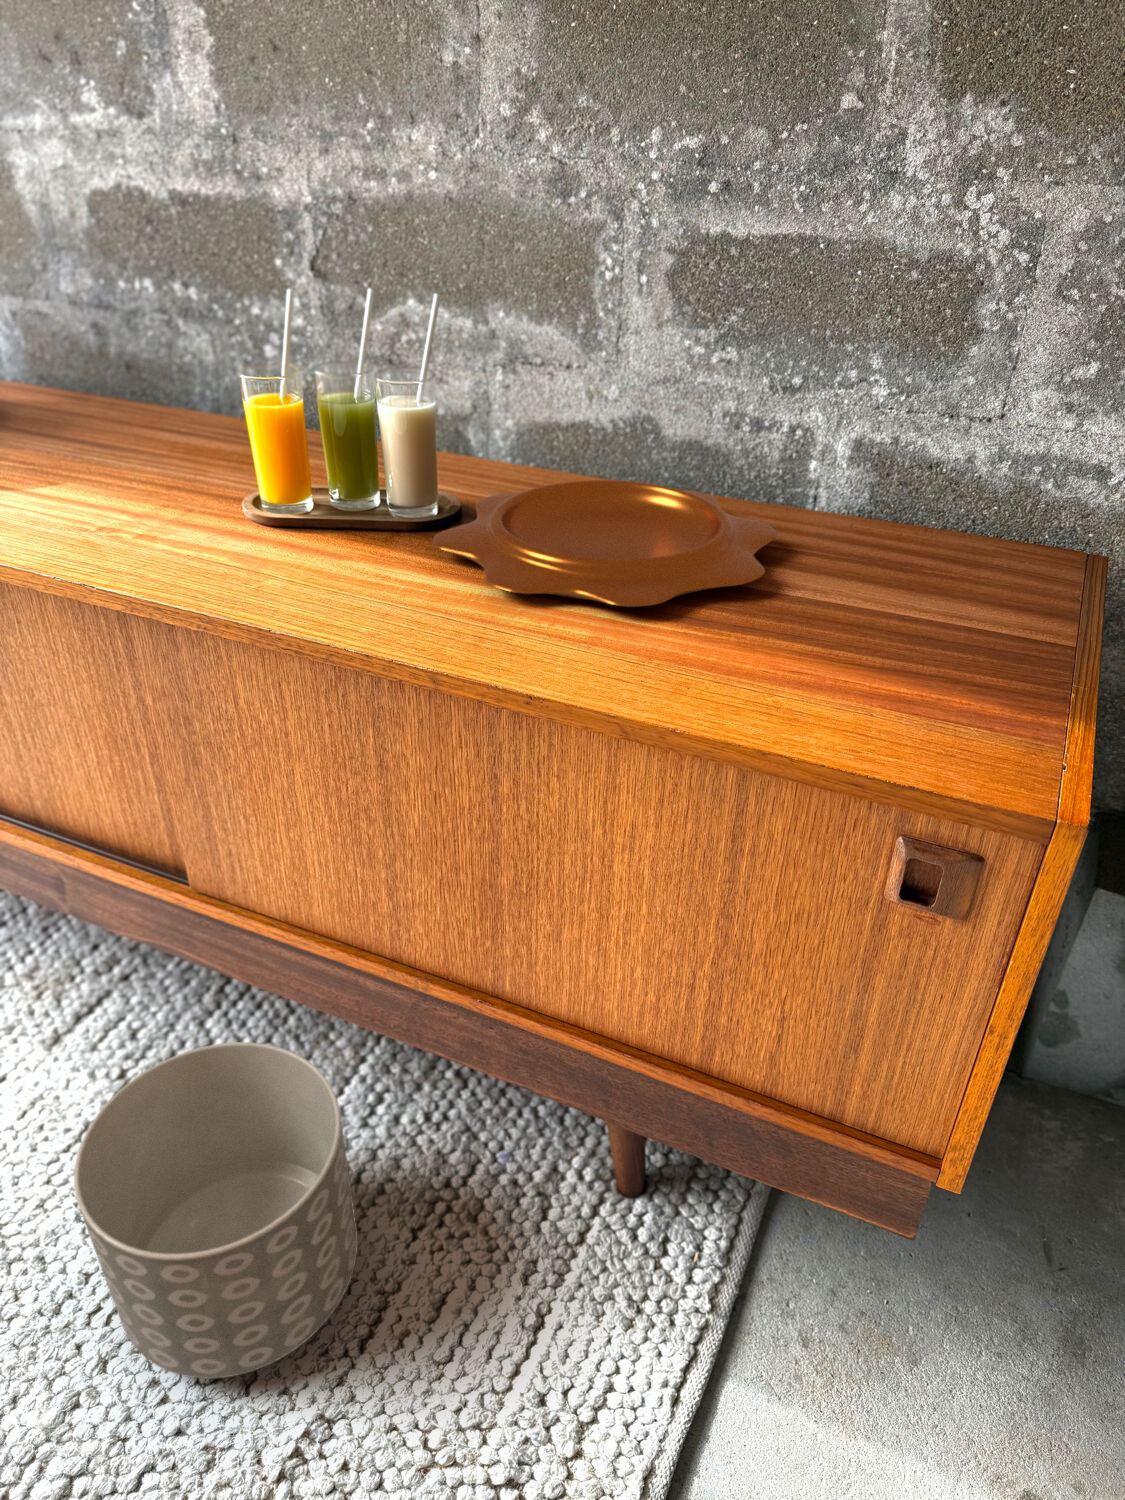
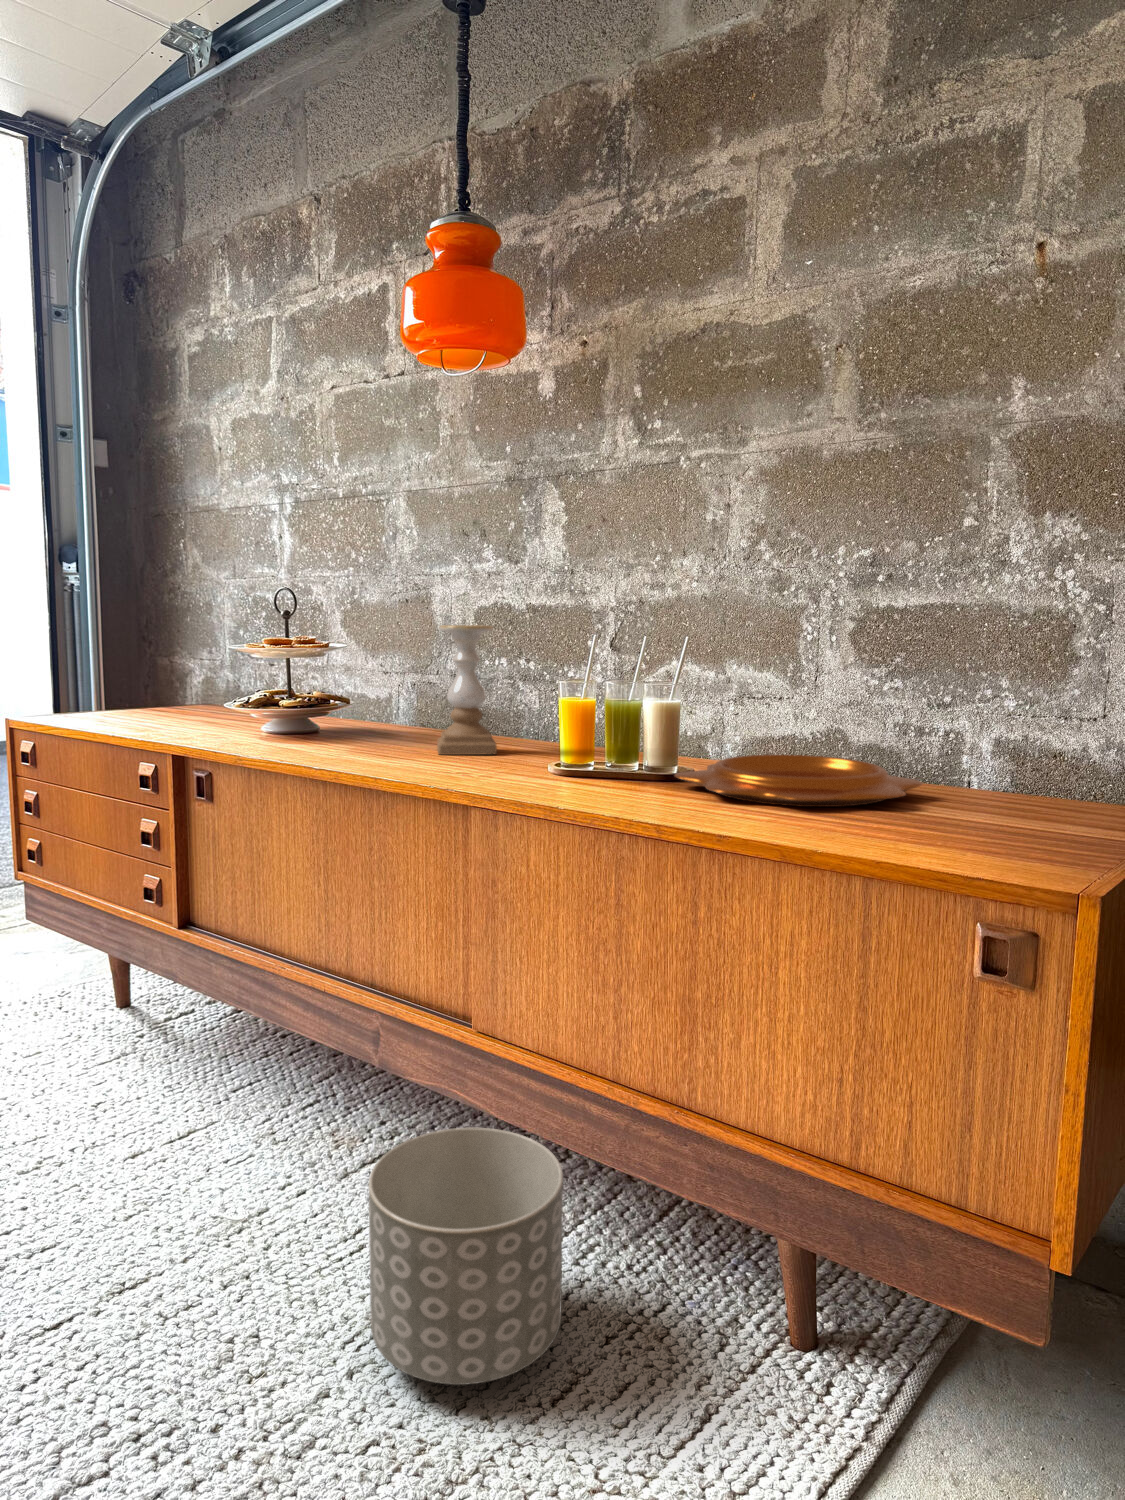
candle holder: none [20,257,158,481] -> present [437,625,497,755]

